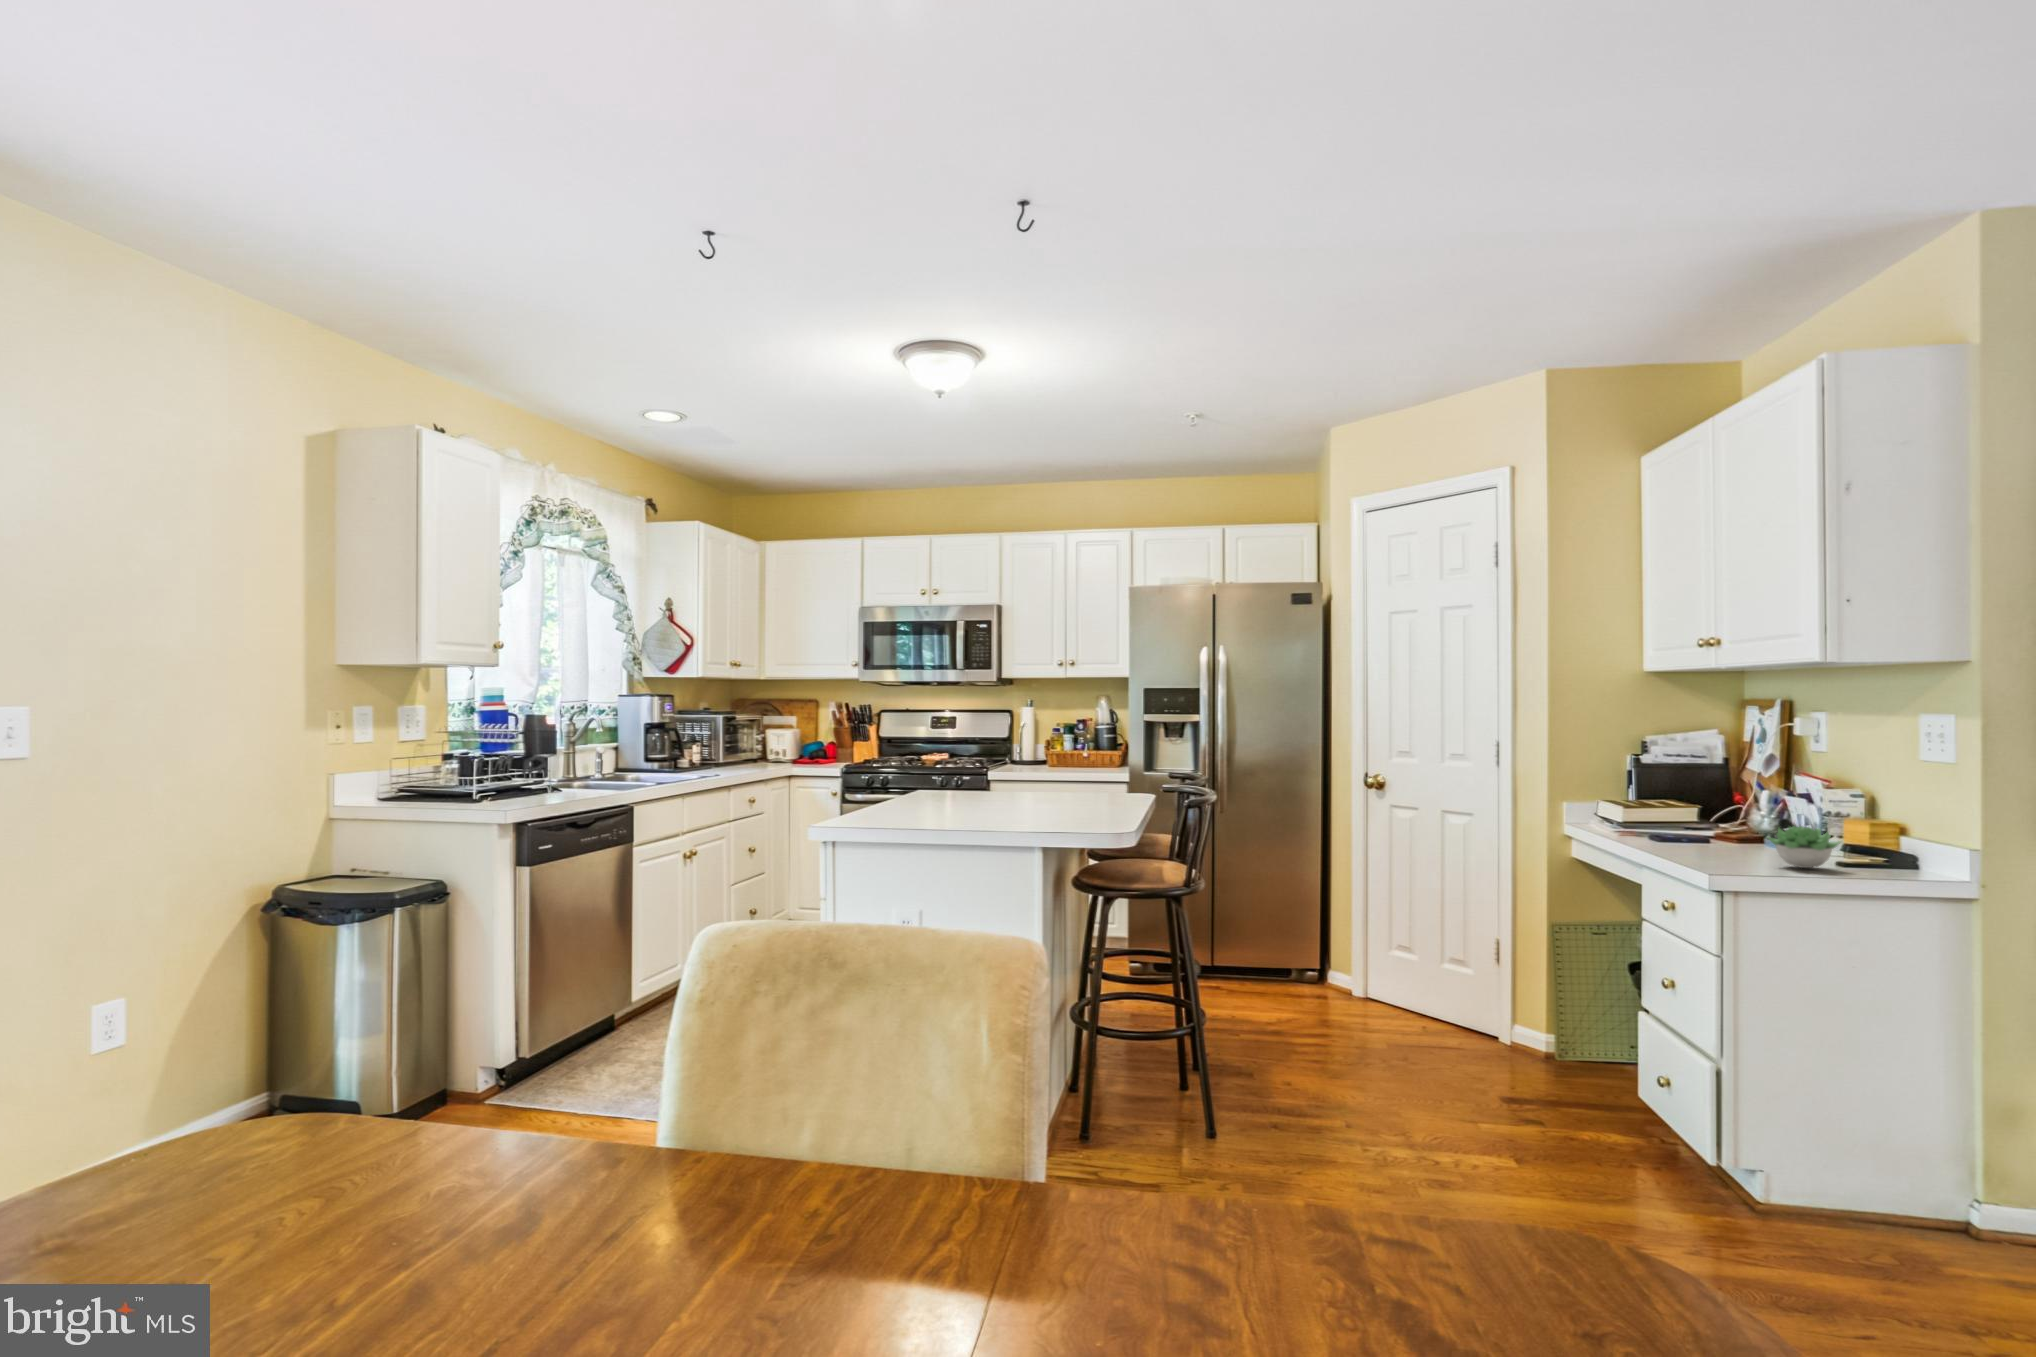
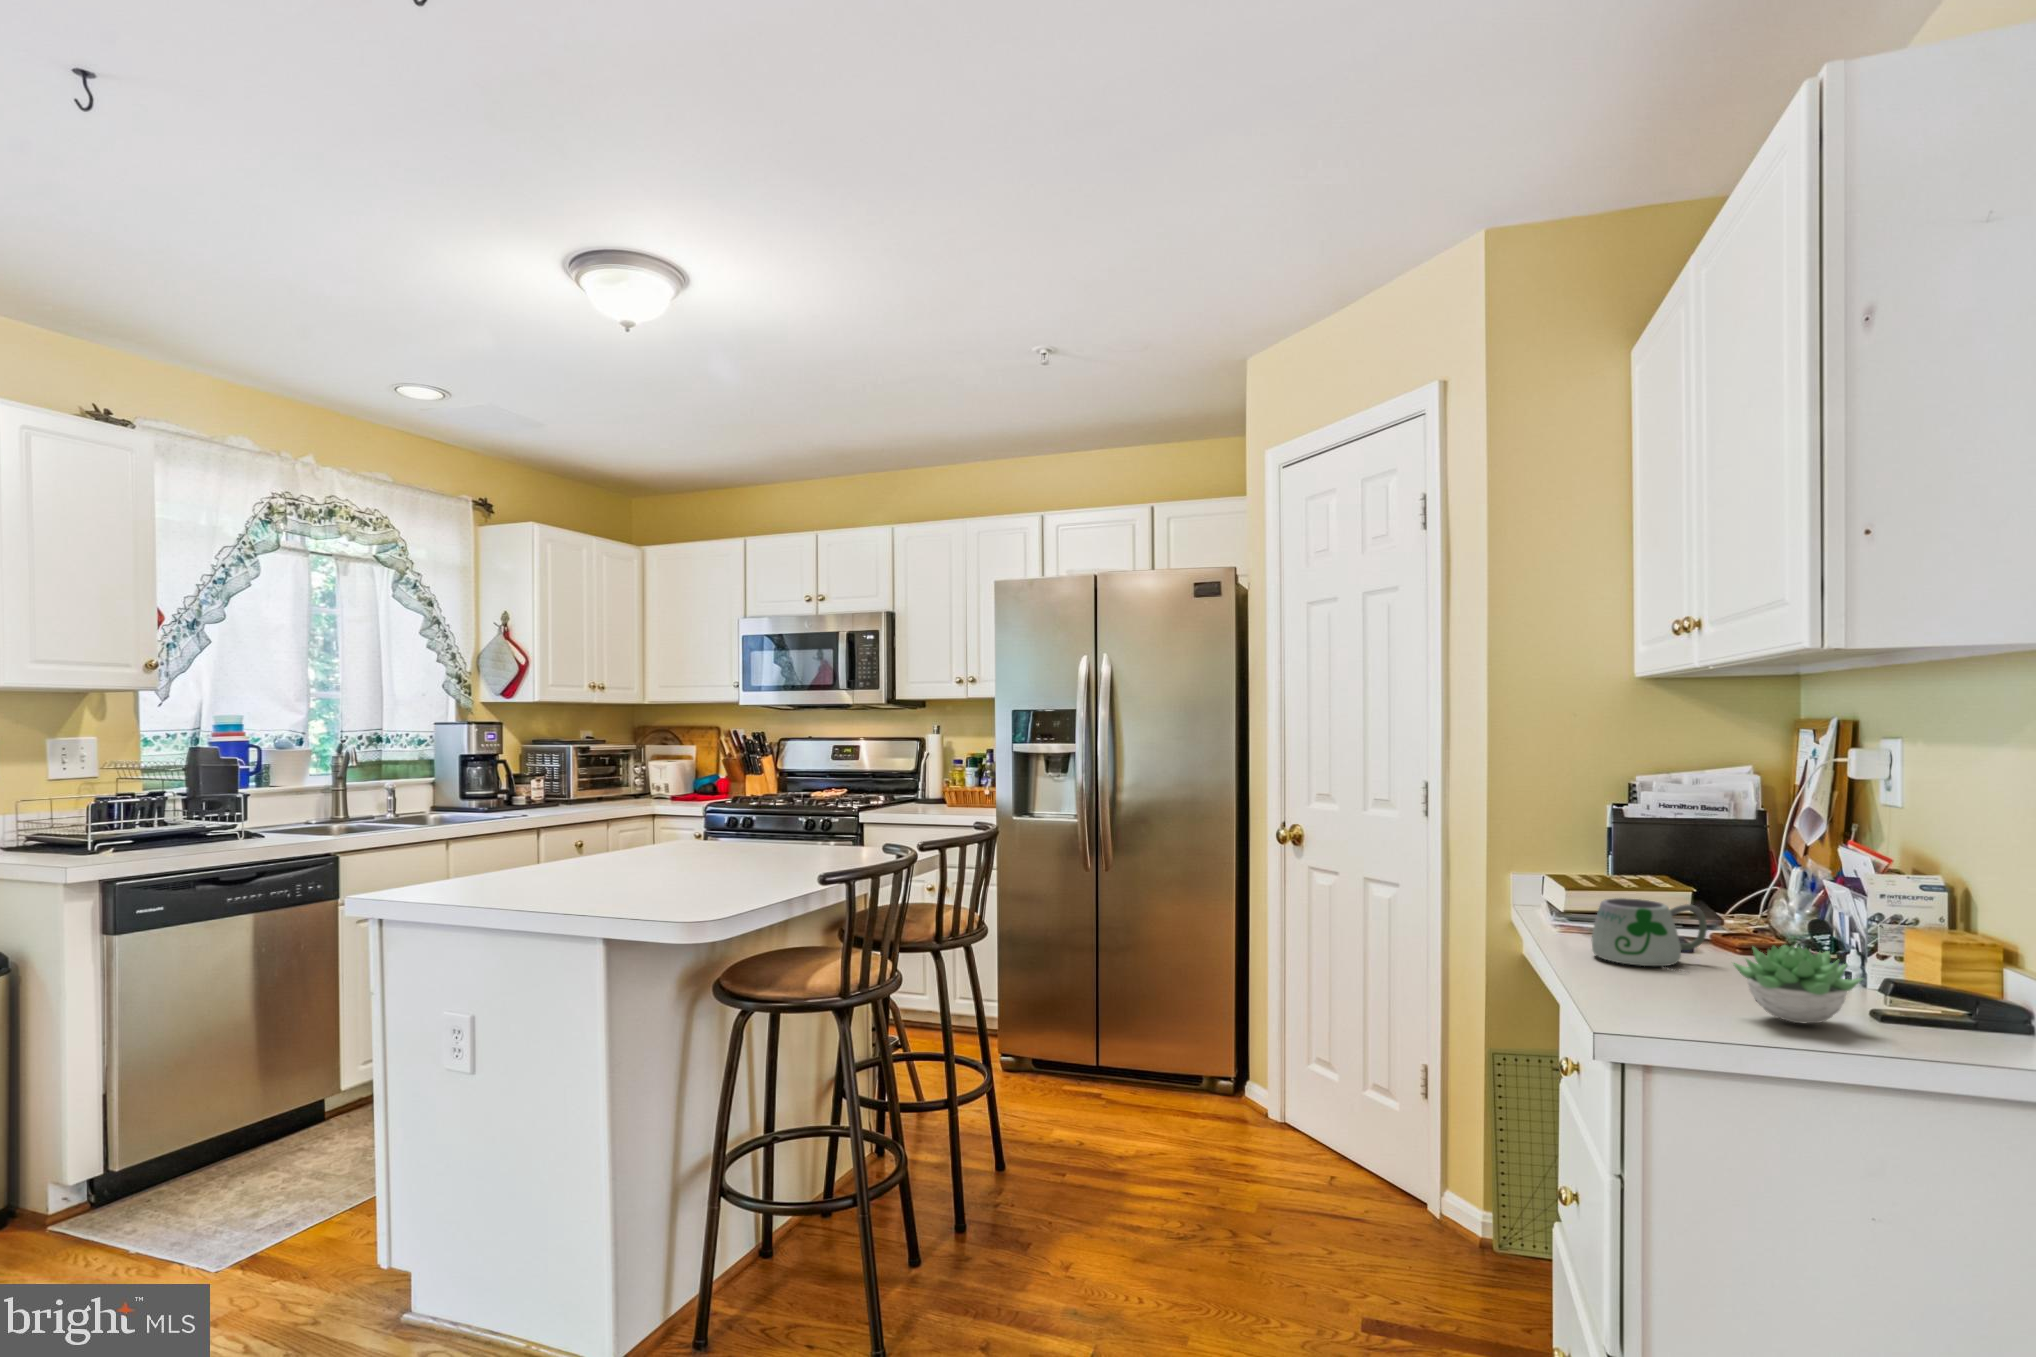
mug: none [1655,809,1726,851] -> present [1592,898,1707,973]

